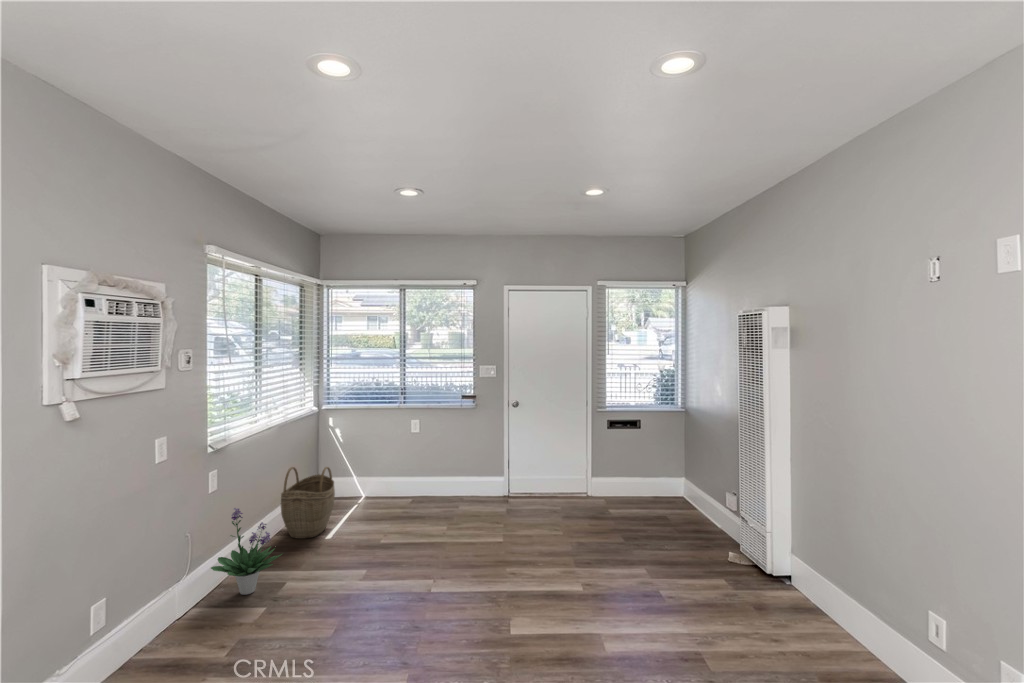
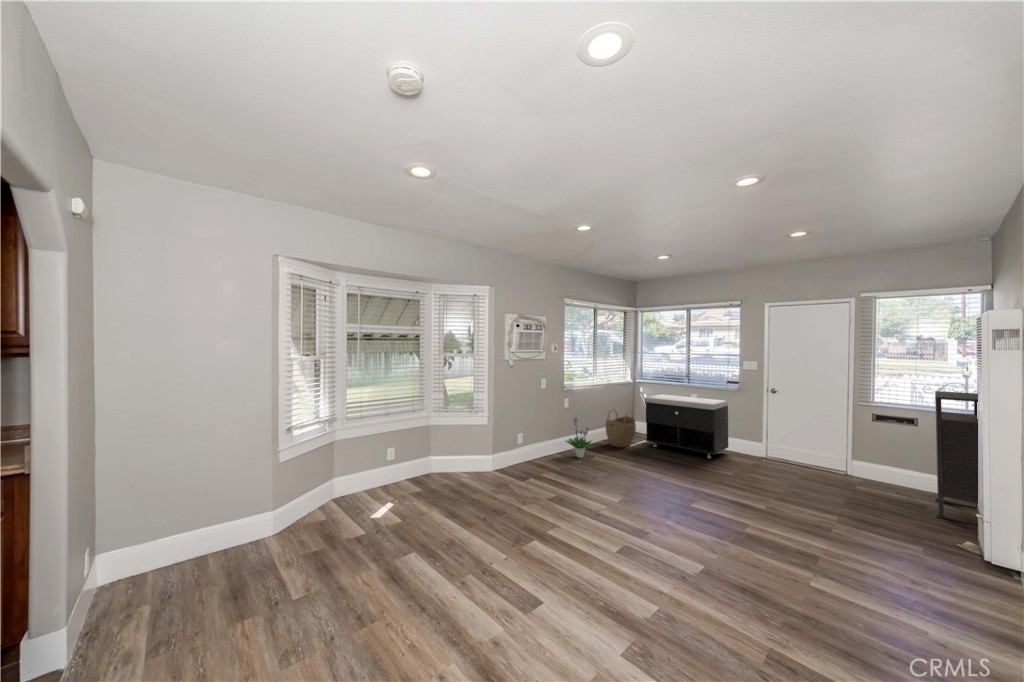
bookshelf: none [660,394,714,525] -> present [935,391,978,526]
storage bench: none [351,425,464,517] -> present [645,394,728,458]

